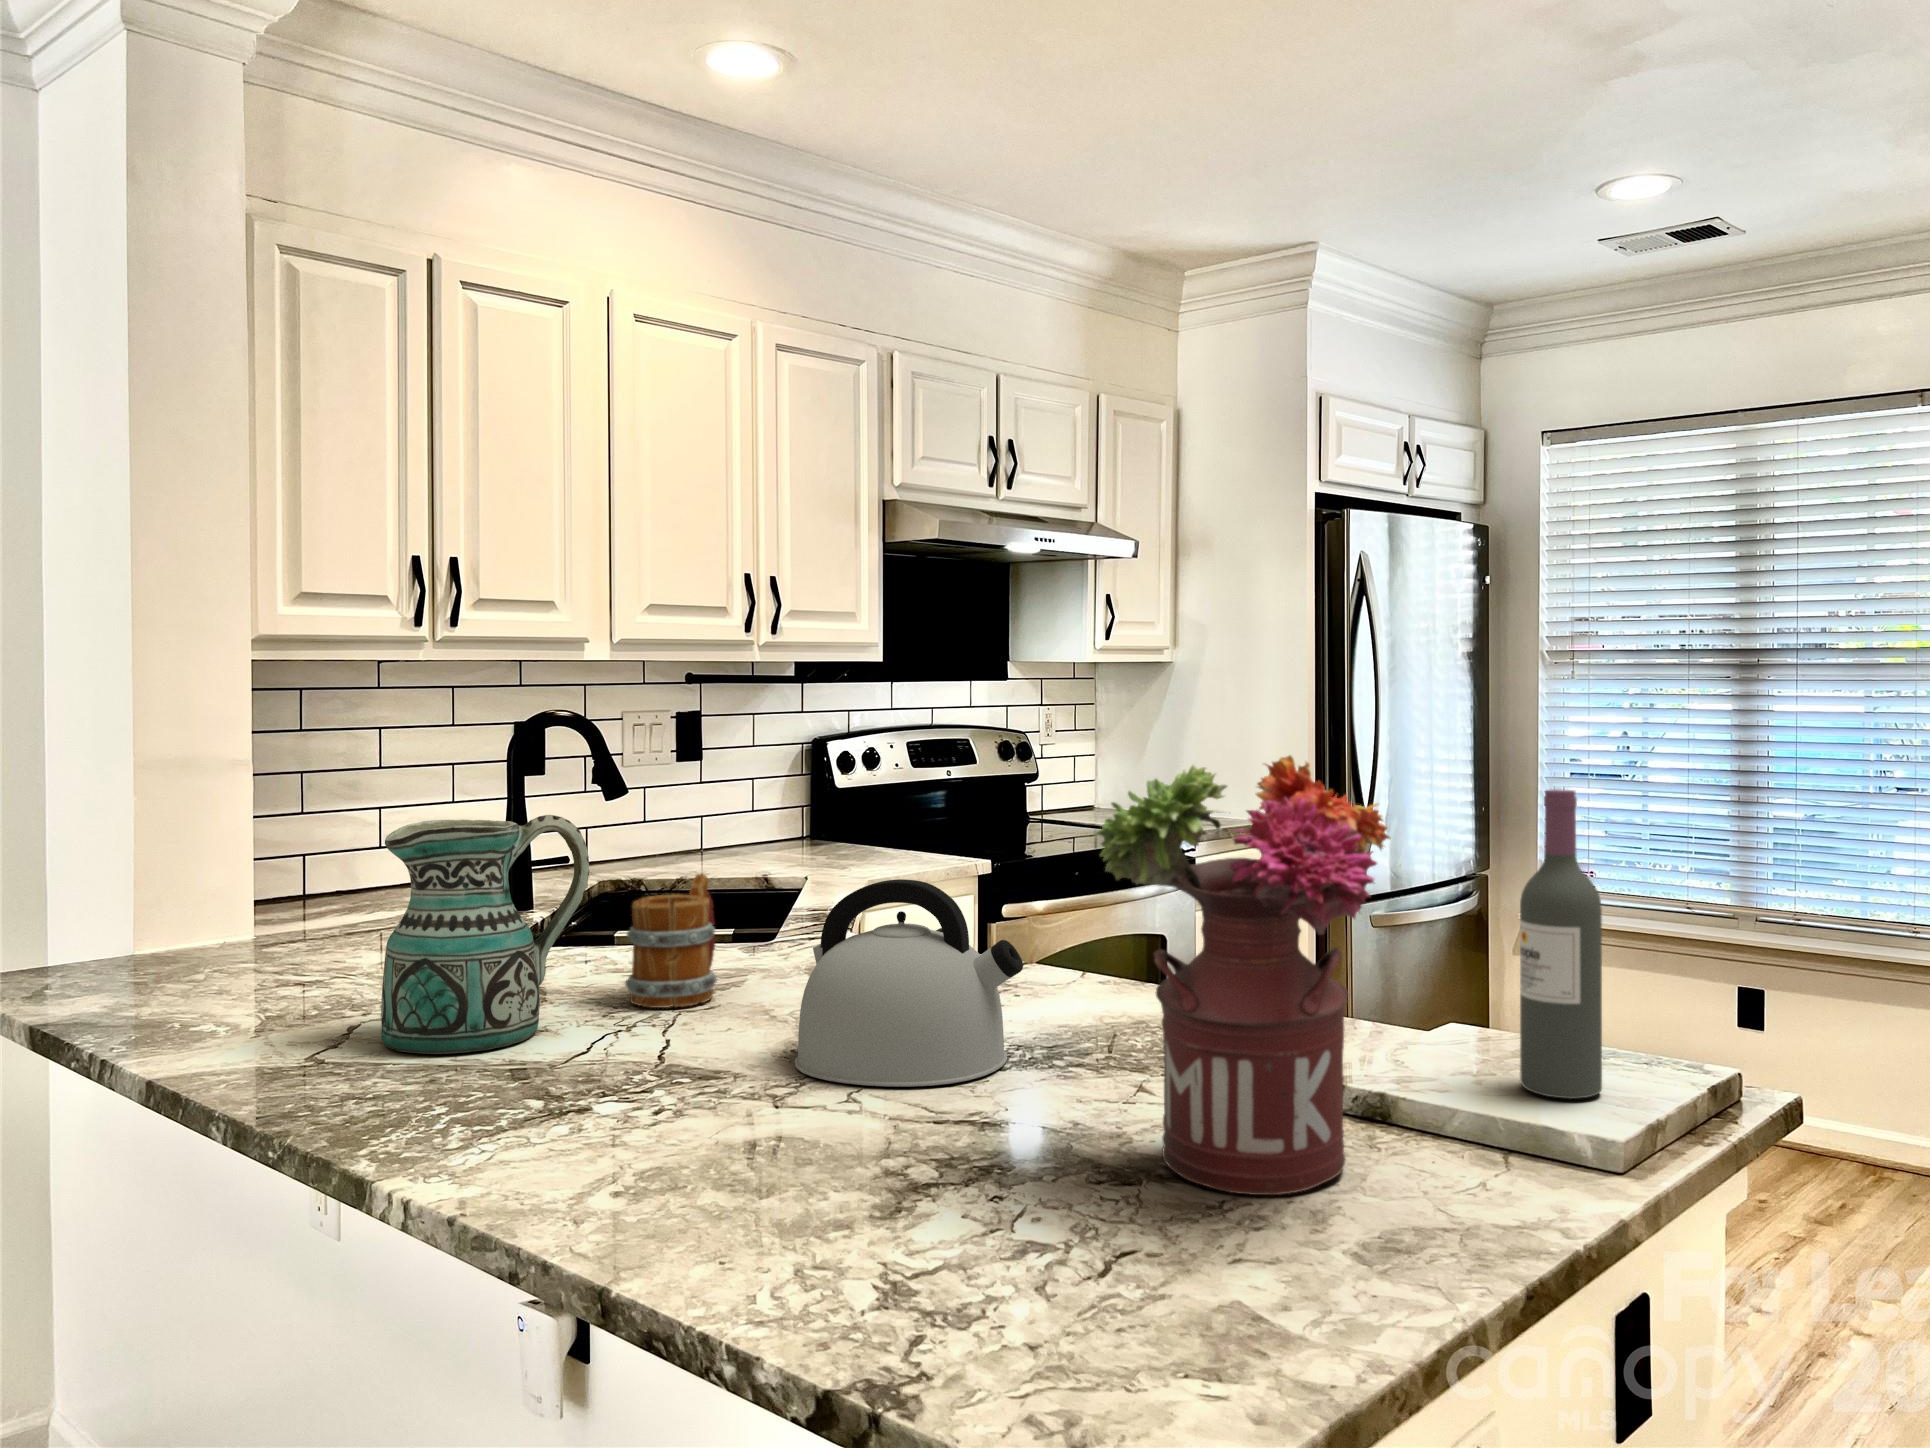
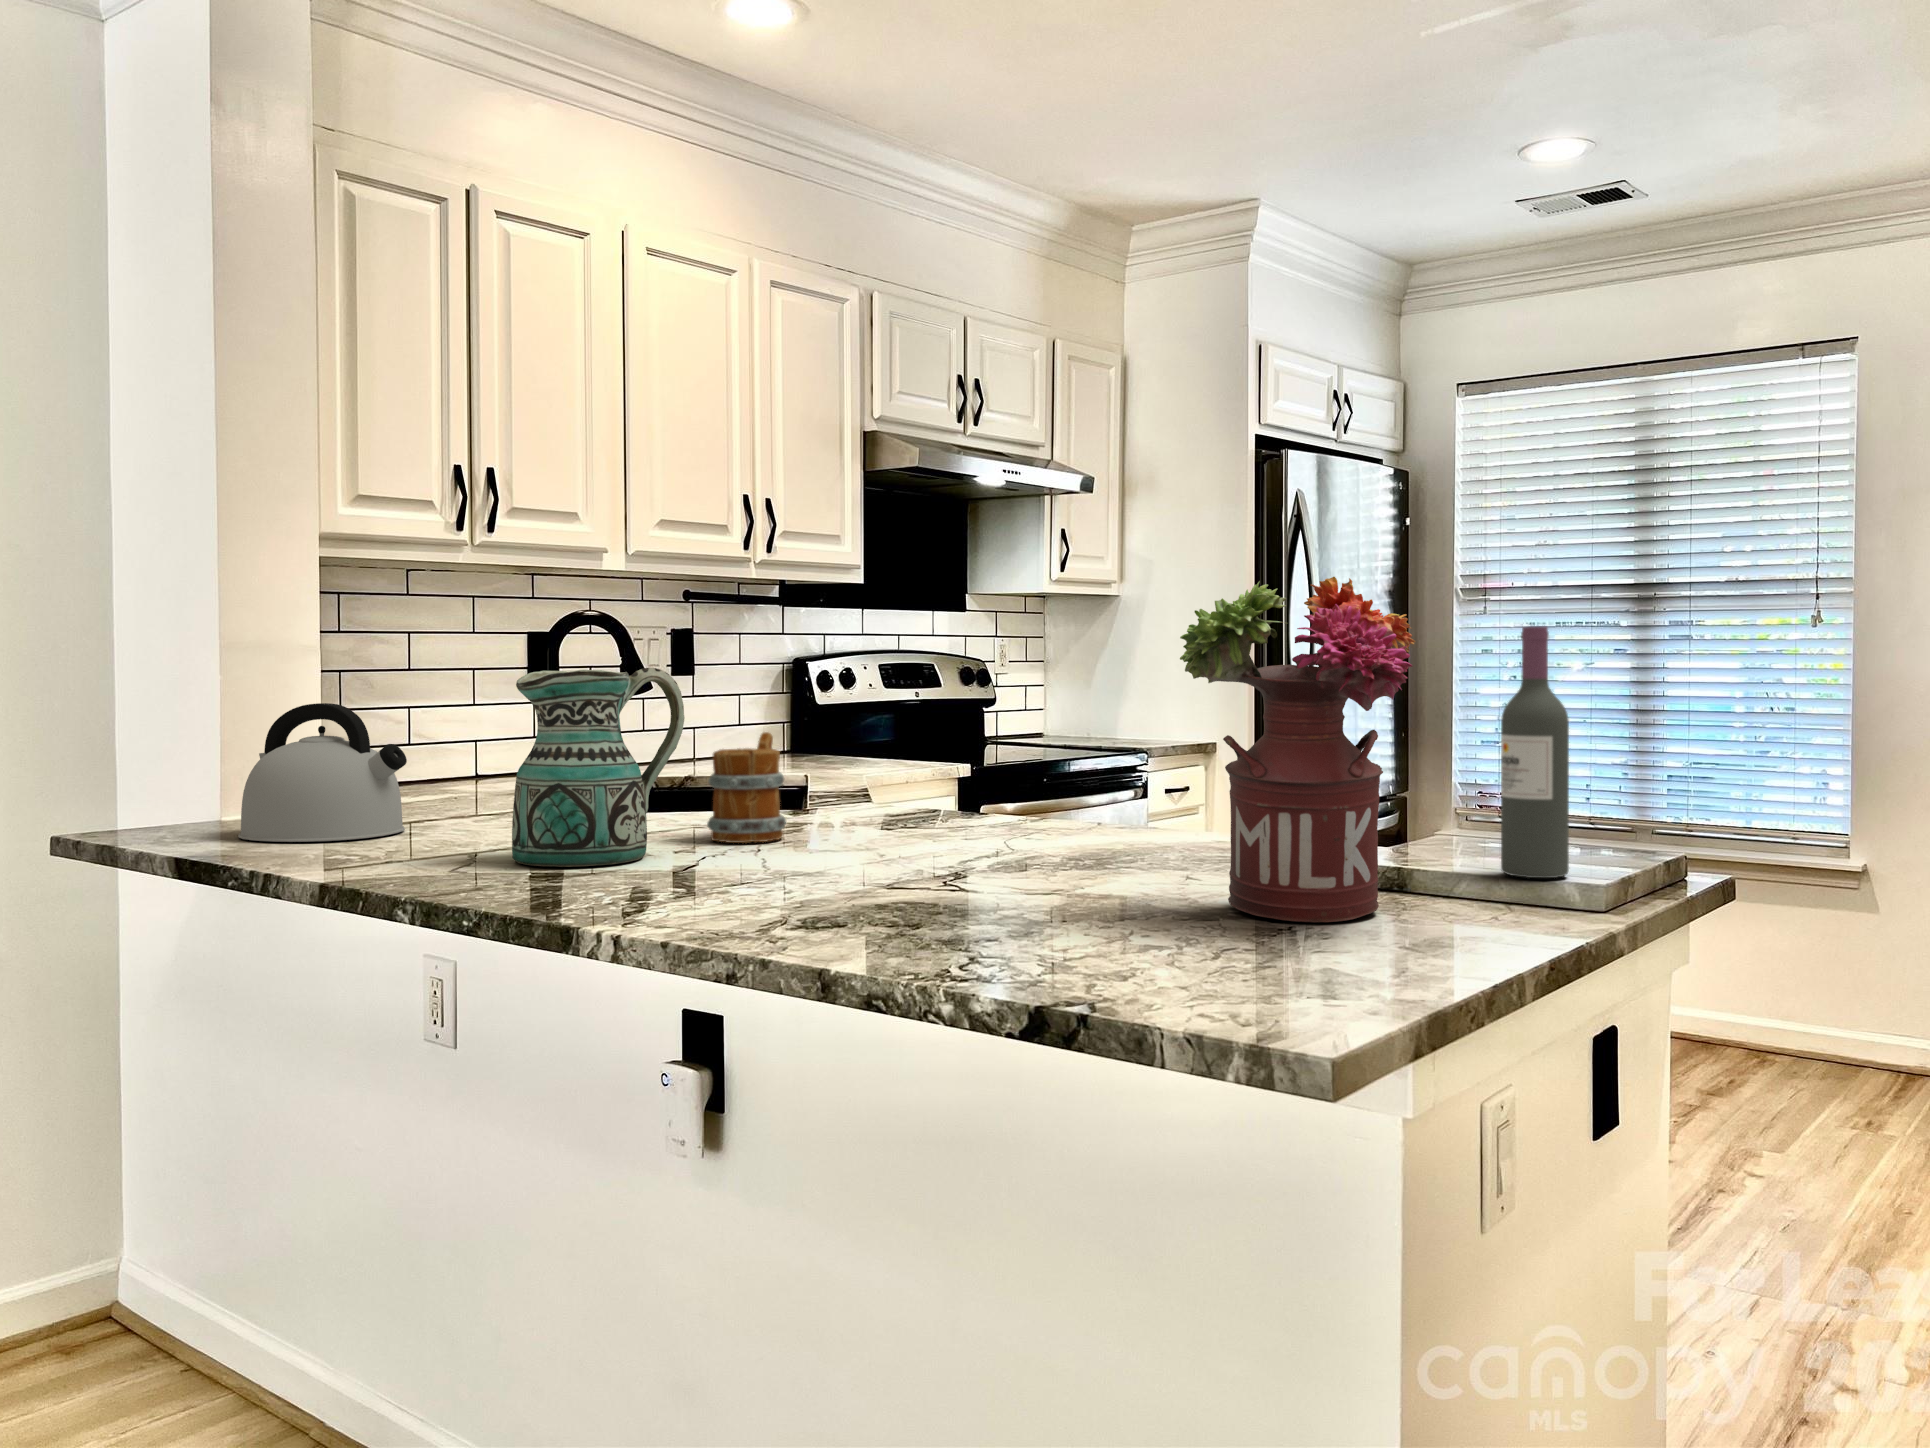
kettle: present [795,879,1023,1087] -> present [238,703,407,842]

